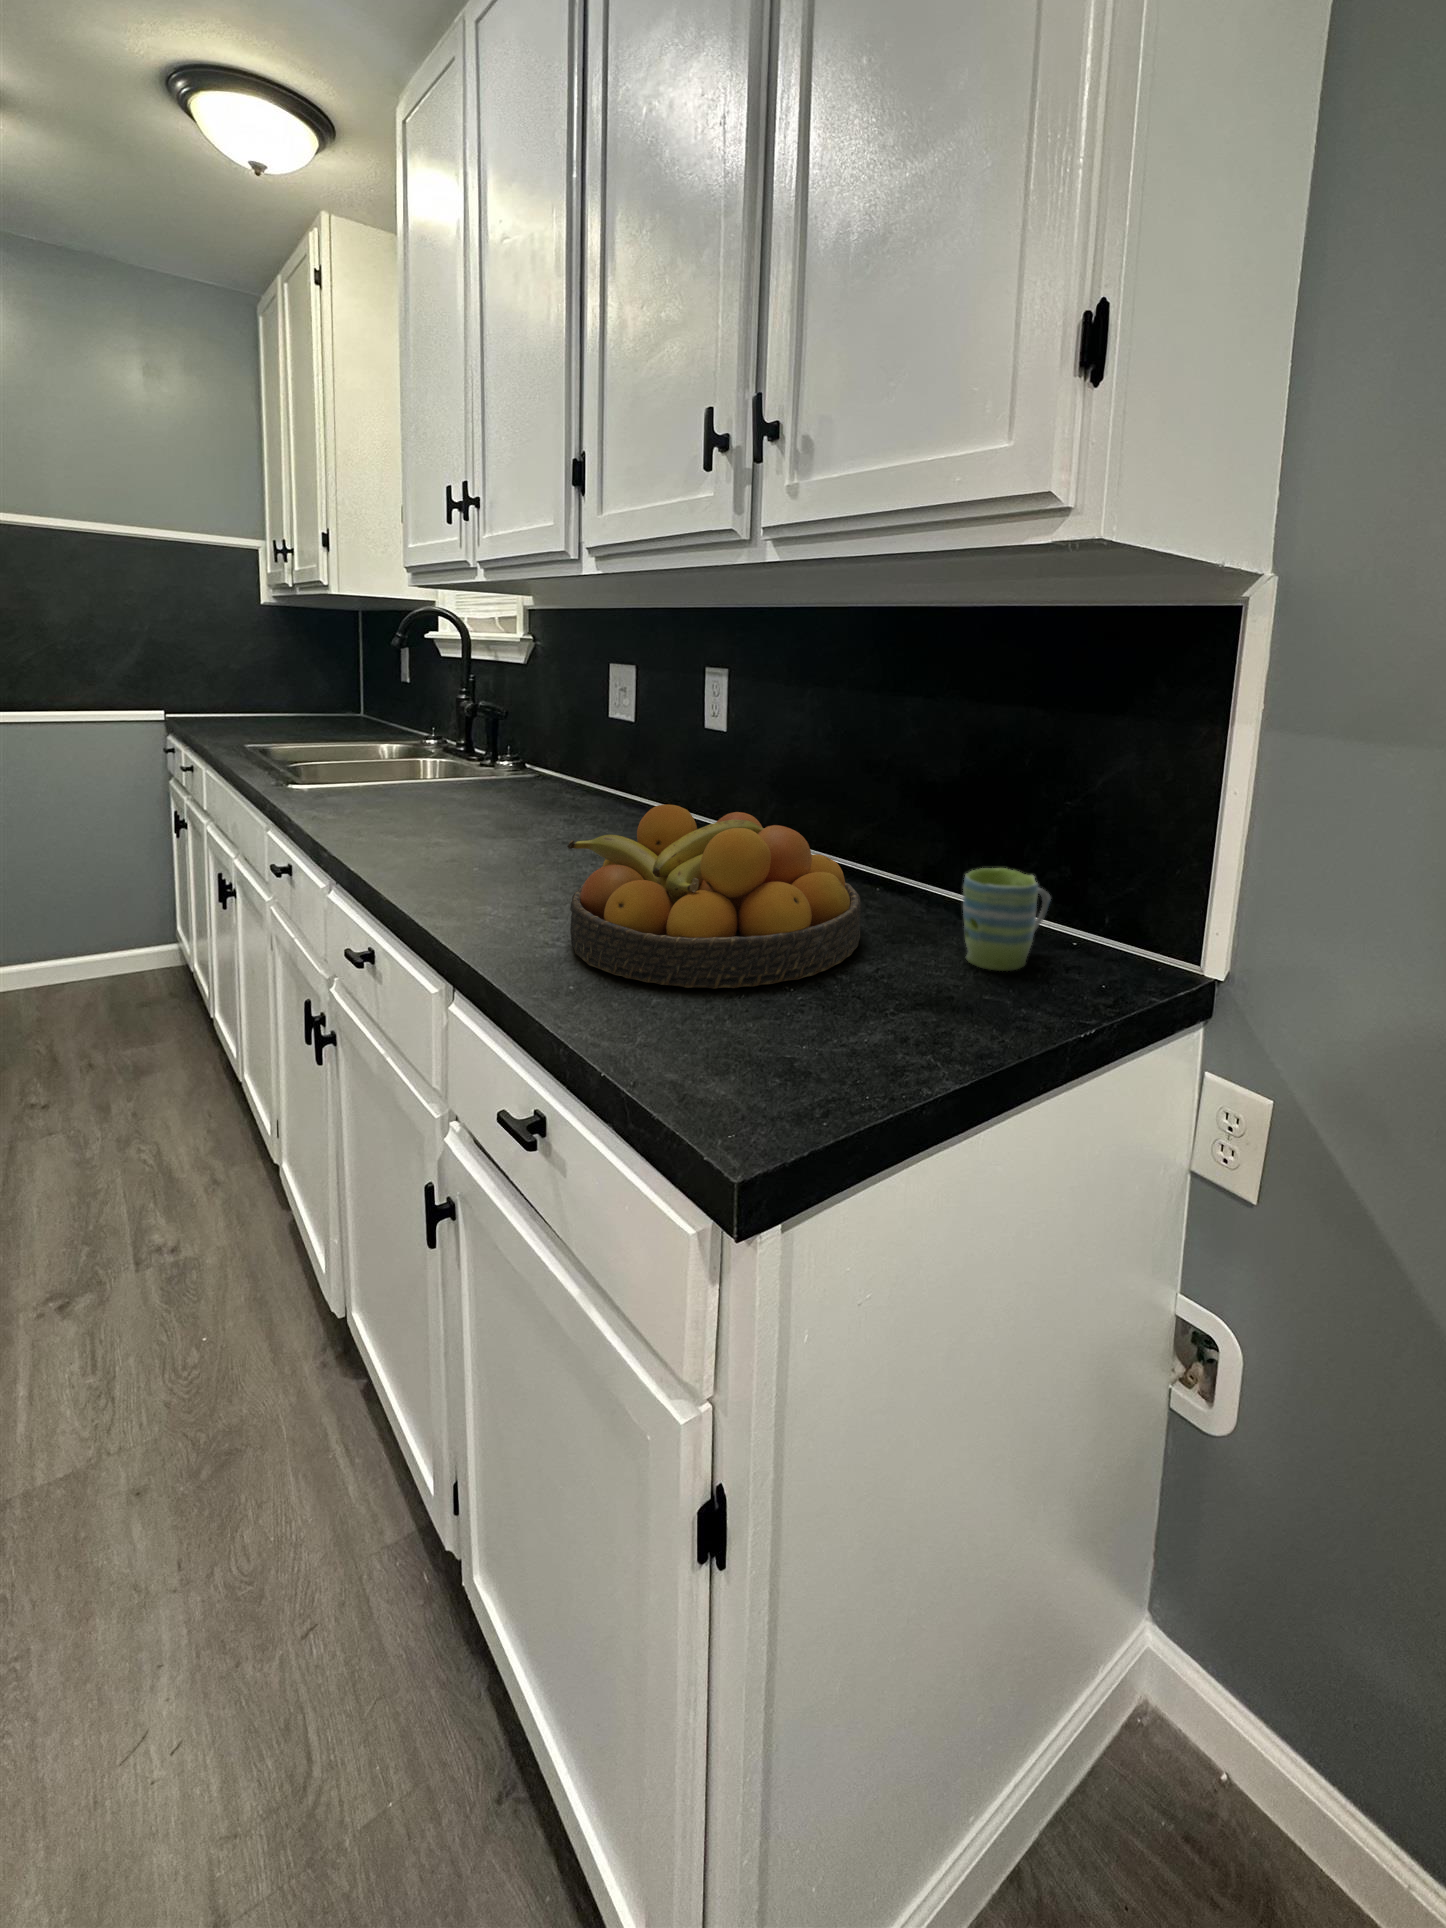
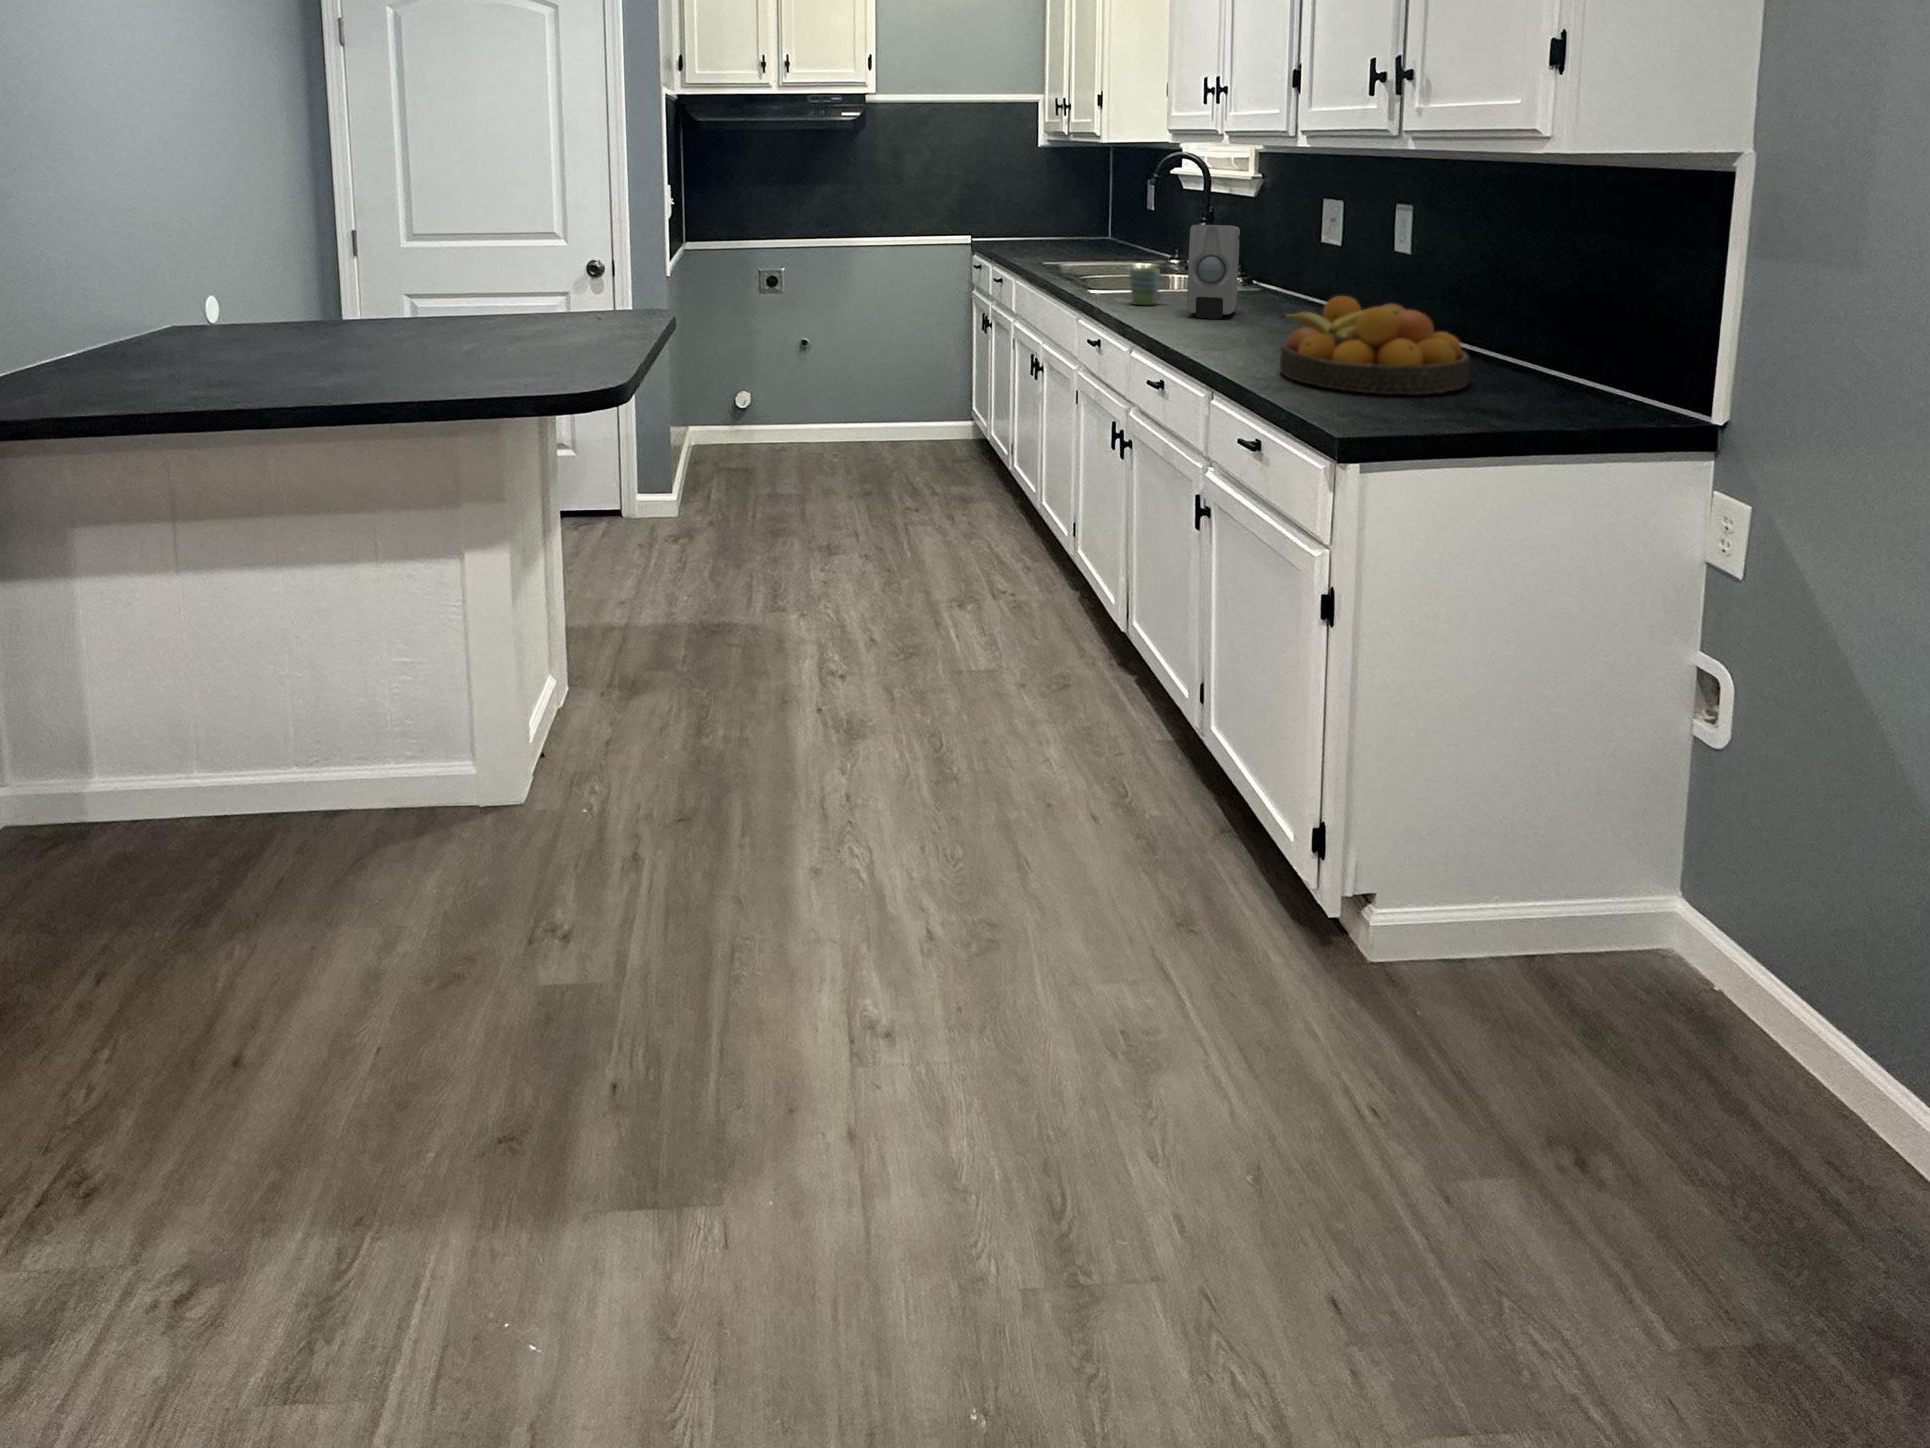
soap dispenser: none [427,692,504,827] -> present [1187,225,1240,319]
mug: present [963,868,1051,971] -> present [1129,268,1171,305]

